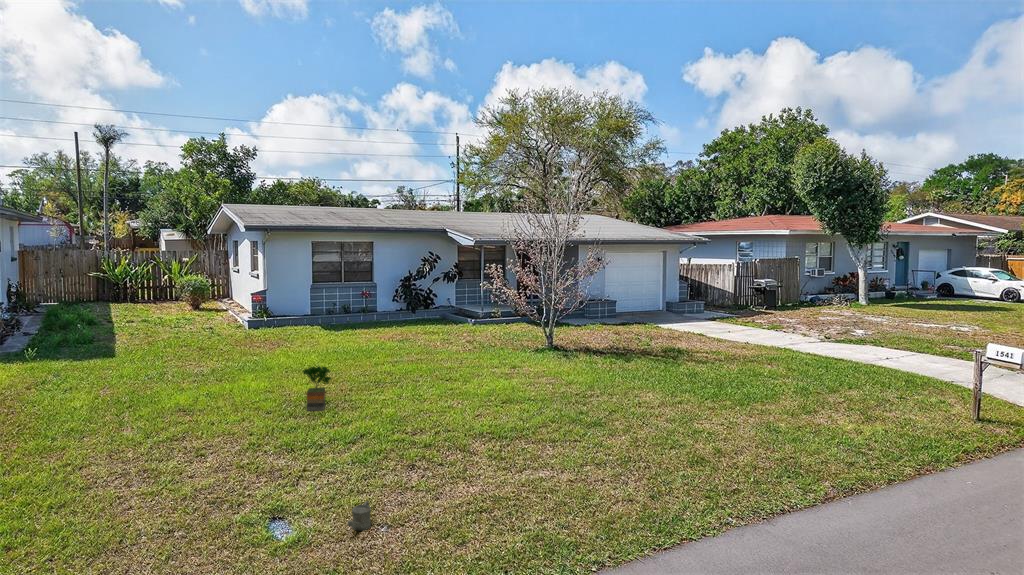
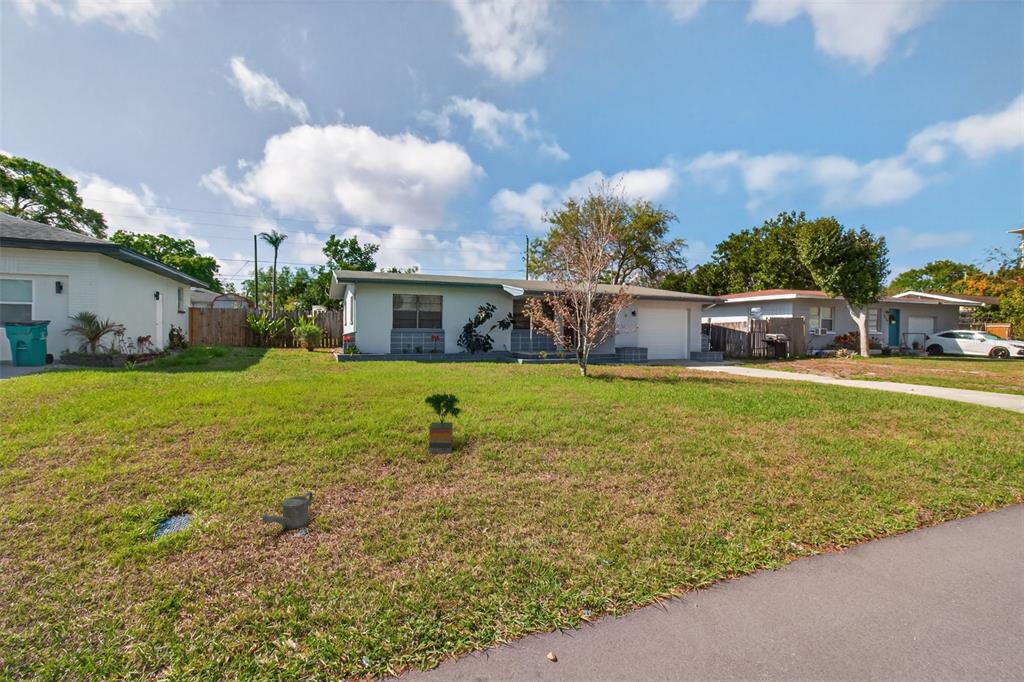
potted tree: present [303,366,331,411] -> present [425,394,461,453]

